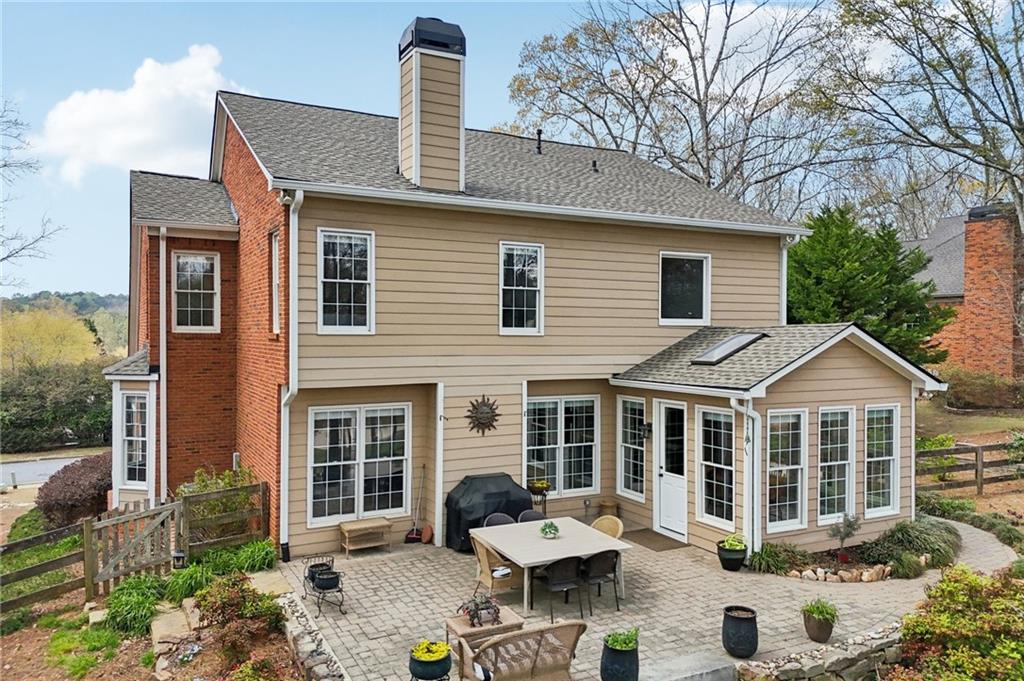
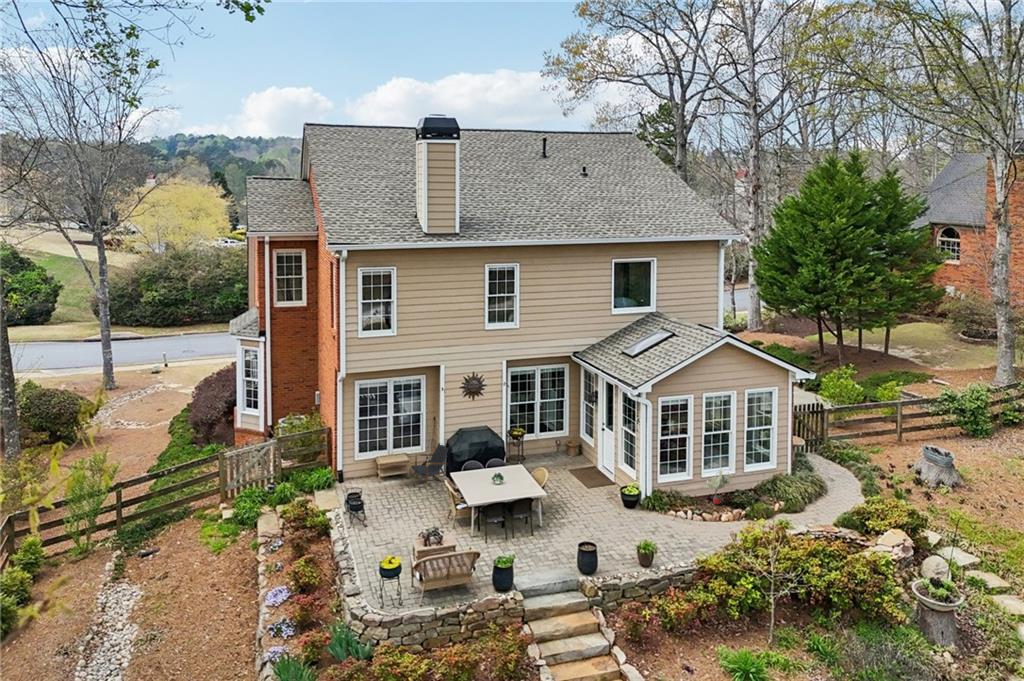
lounge chair: none [396,498,455,563] -> present [411,443,448,487]

